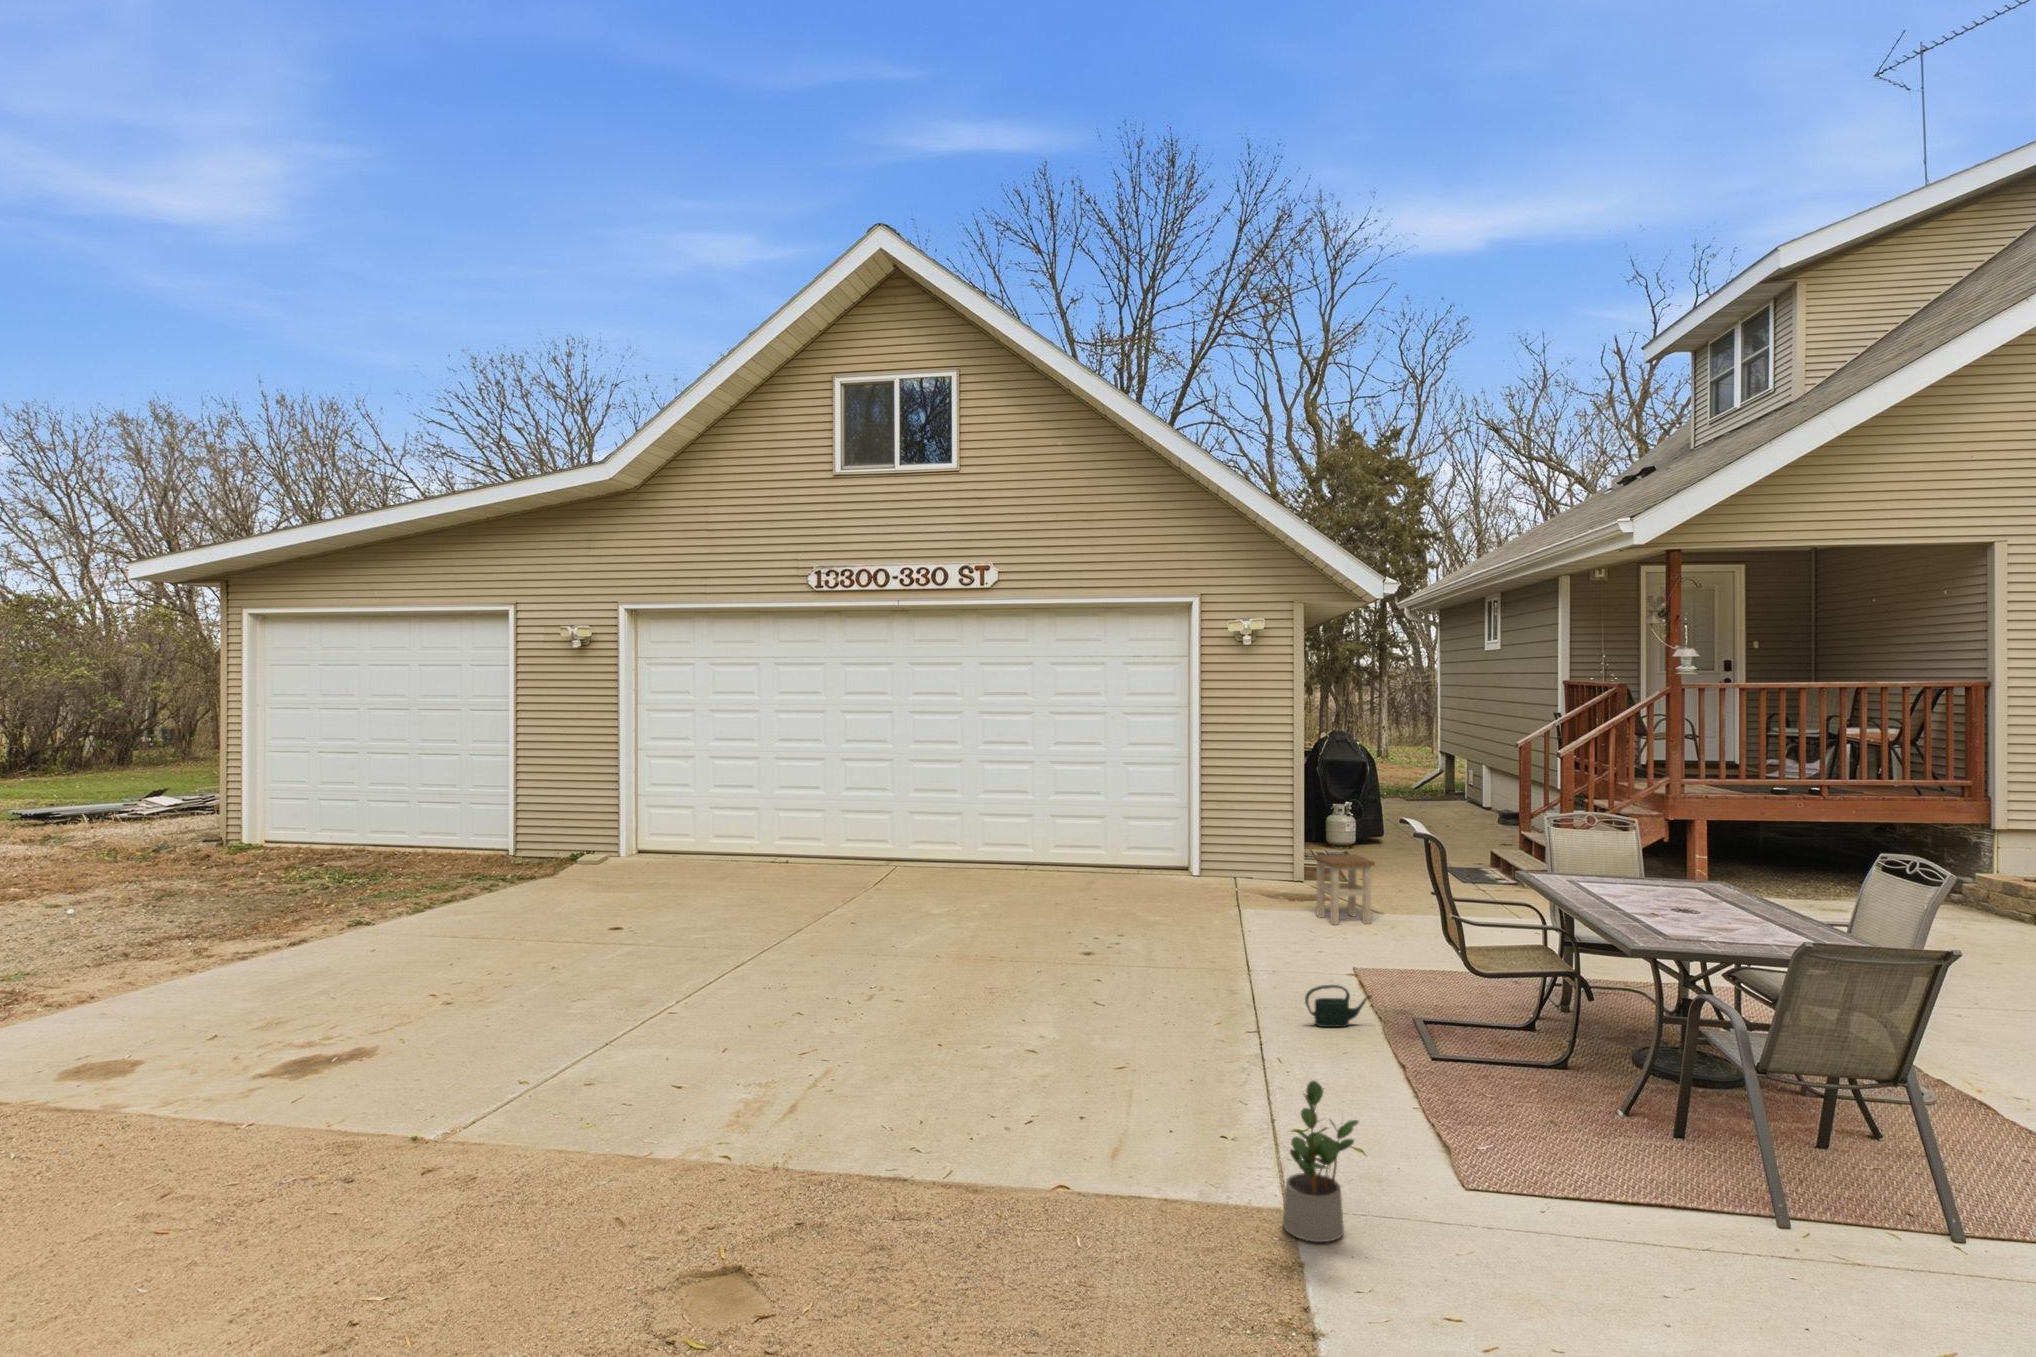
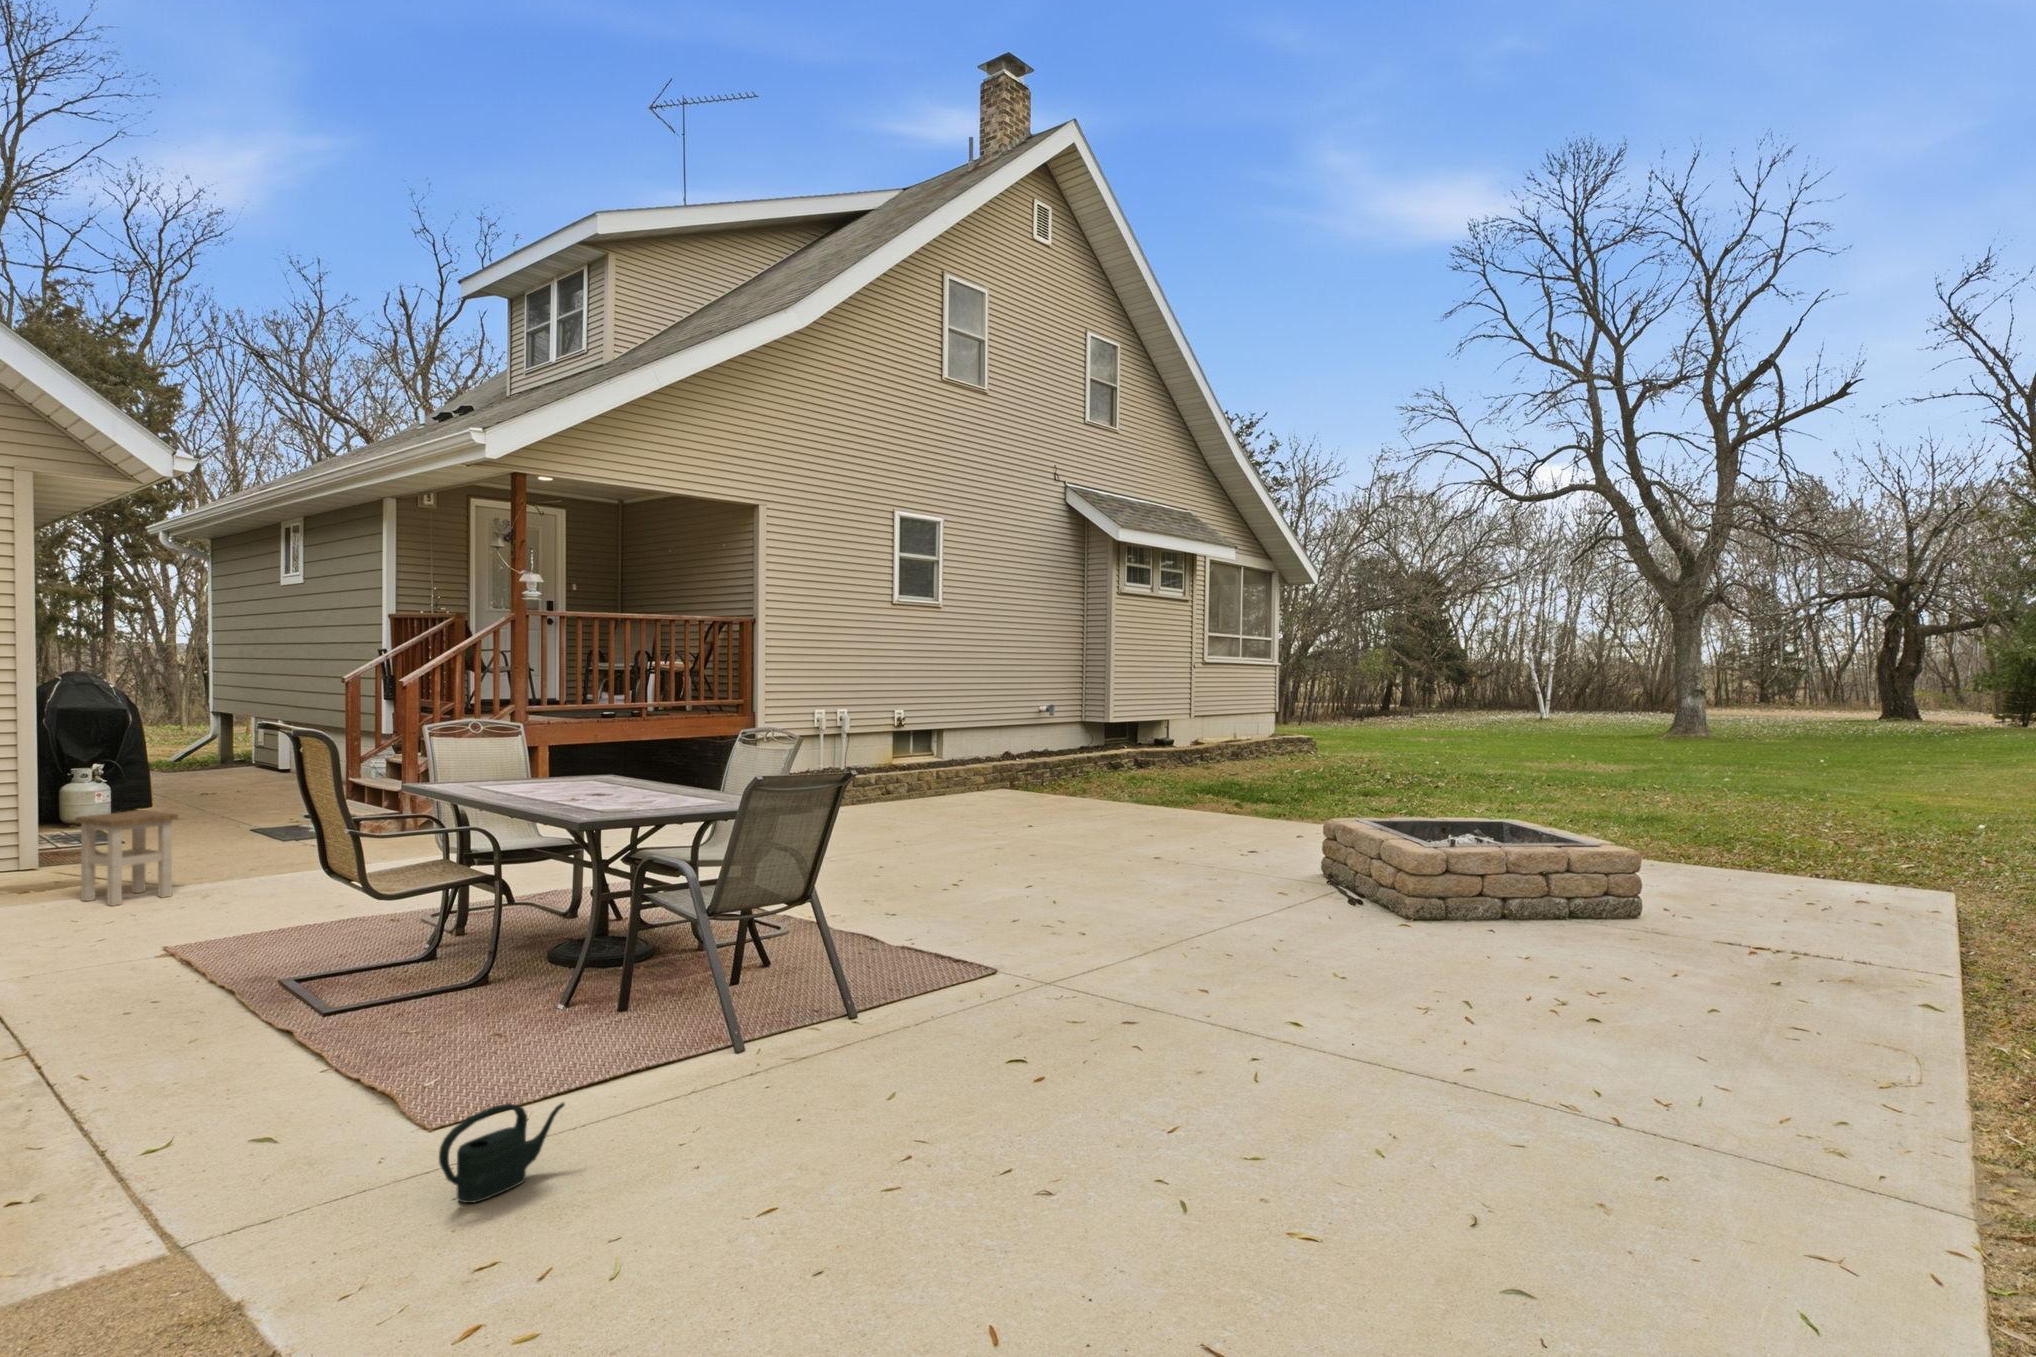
watering can: present [1305,985,1371,1027] -> present [439,1103,565,1203]
potted plant: present [1283,1081,1359,1242] -> none [177,1032,303,1272]

